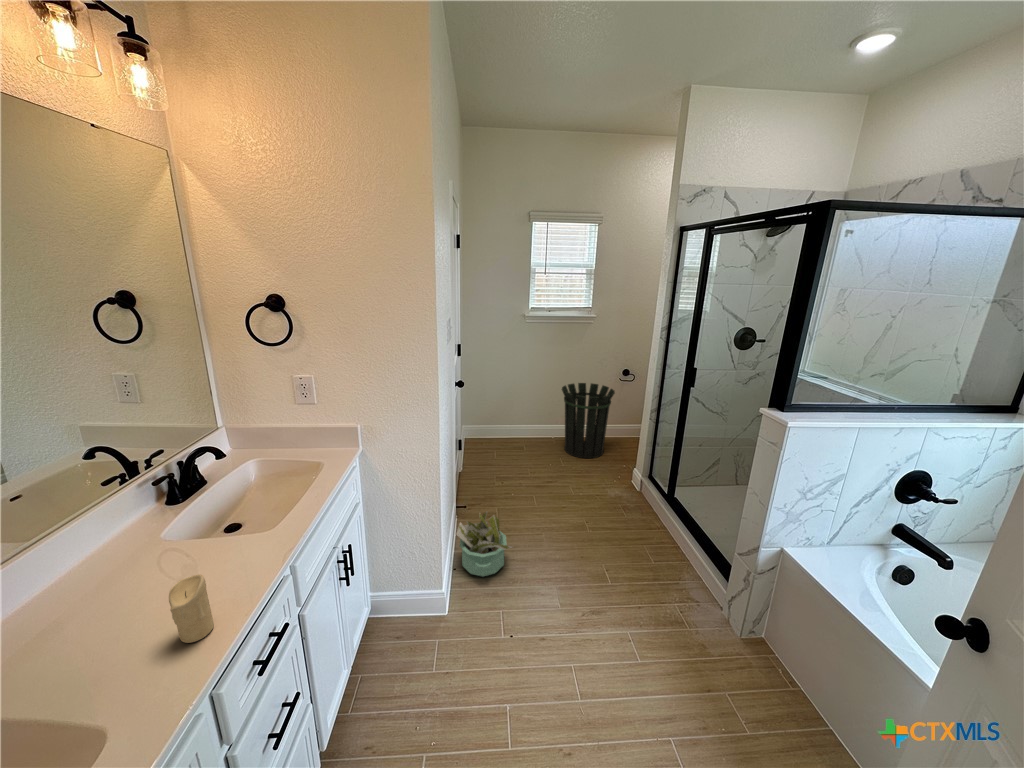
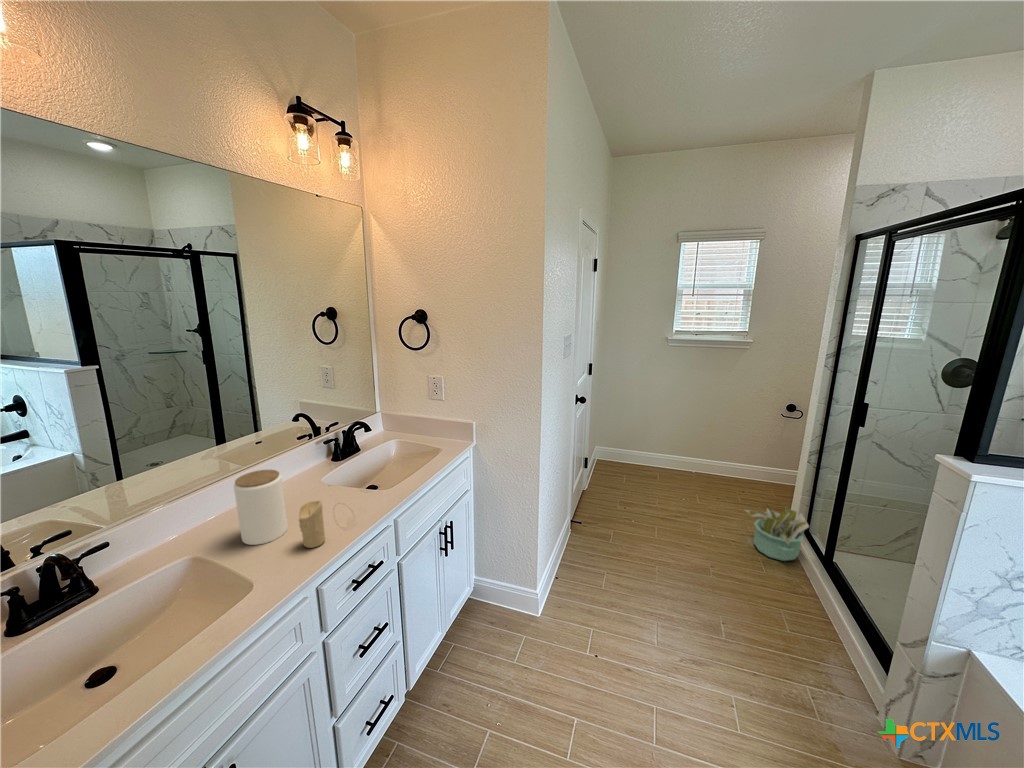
waste bin: present [562,383,615,458] -> none [704,414,771,500]
decorative plant: present [456,511,512,576] -> present [746,504,809,561]
jar: none [32,547,139,668] -> present [234,470,288,545]

